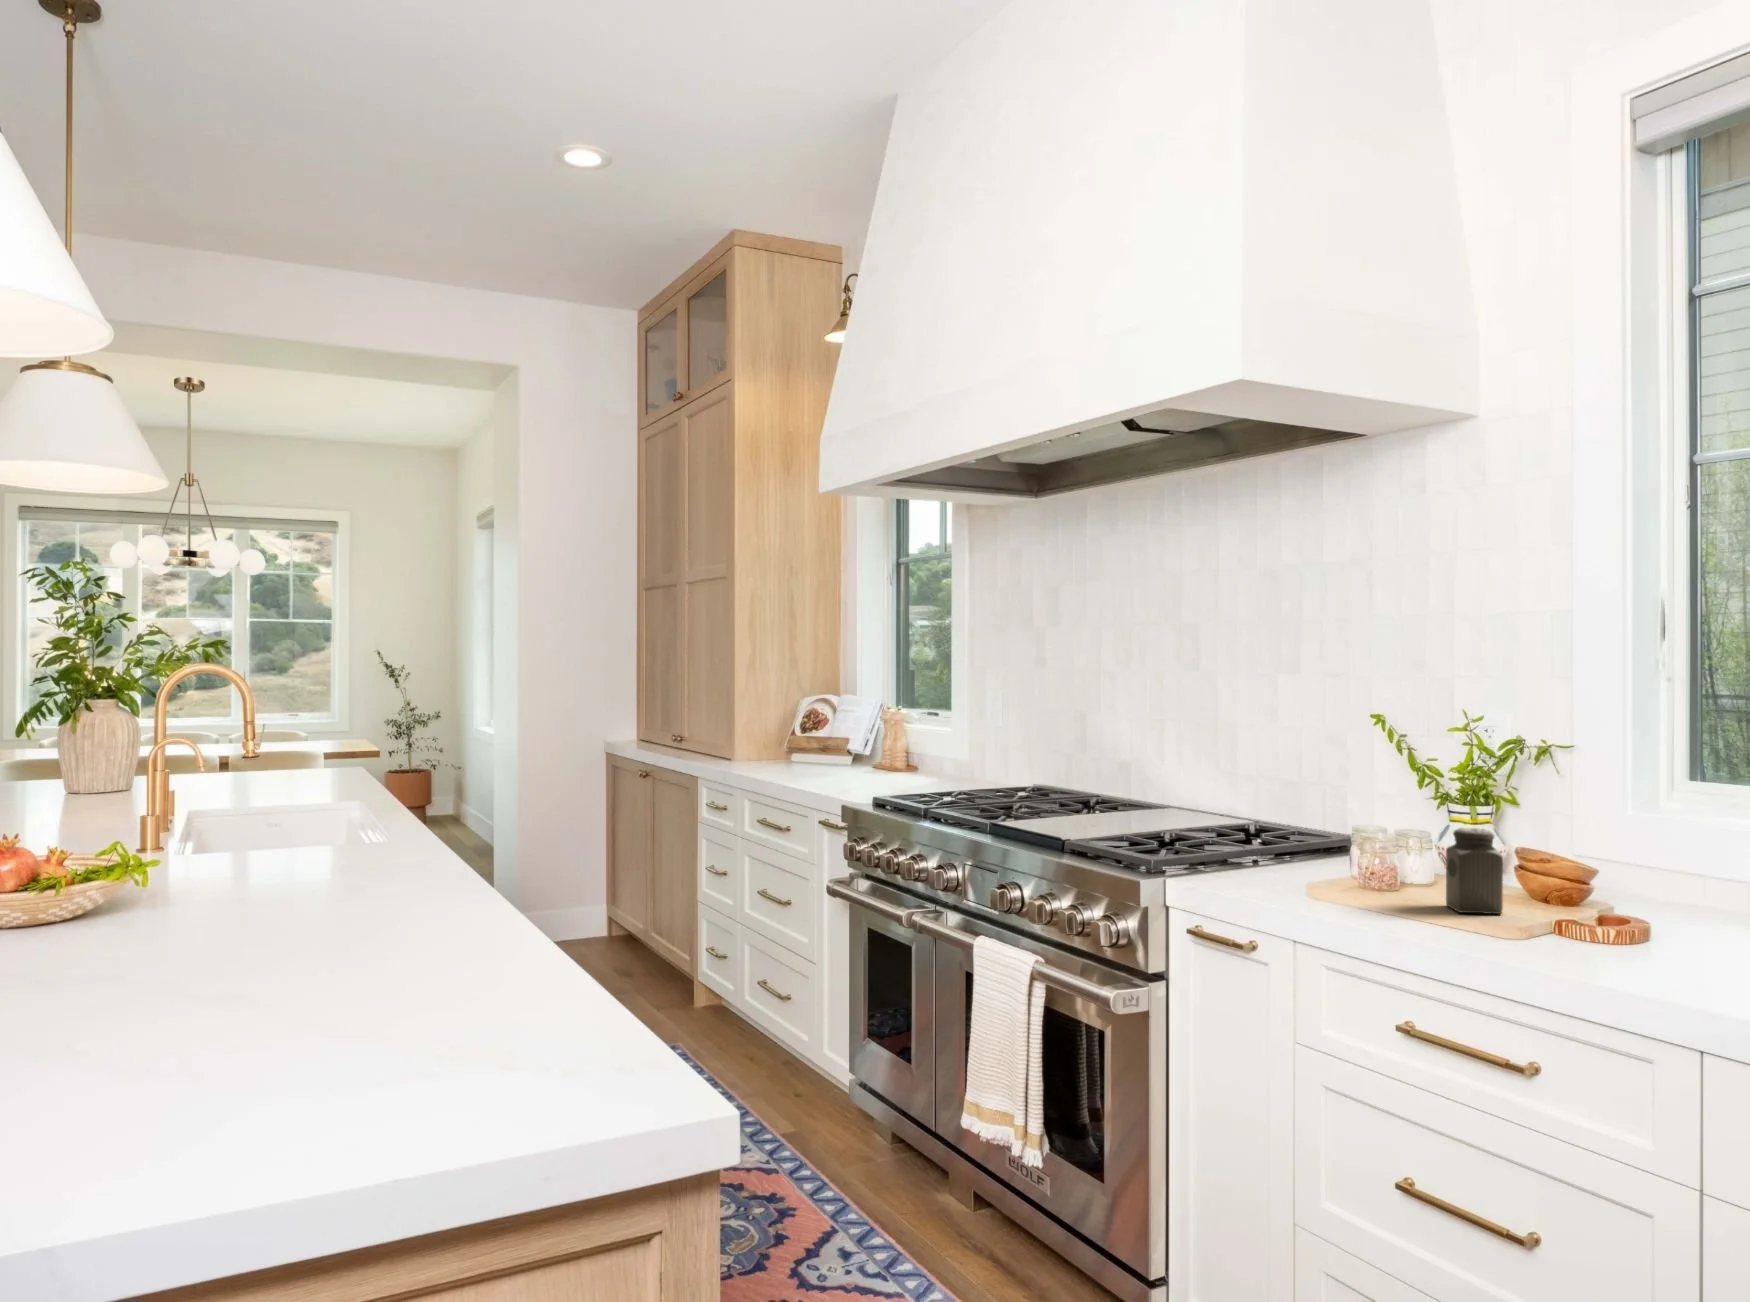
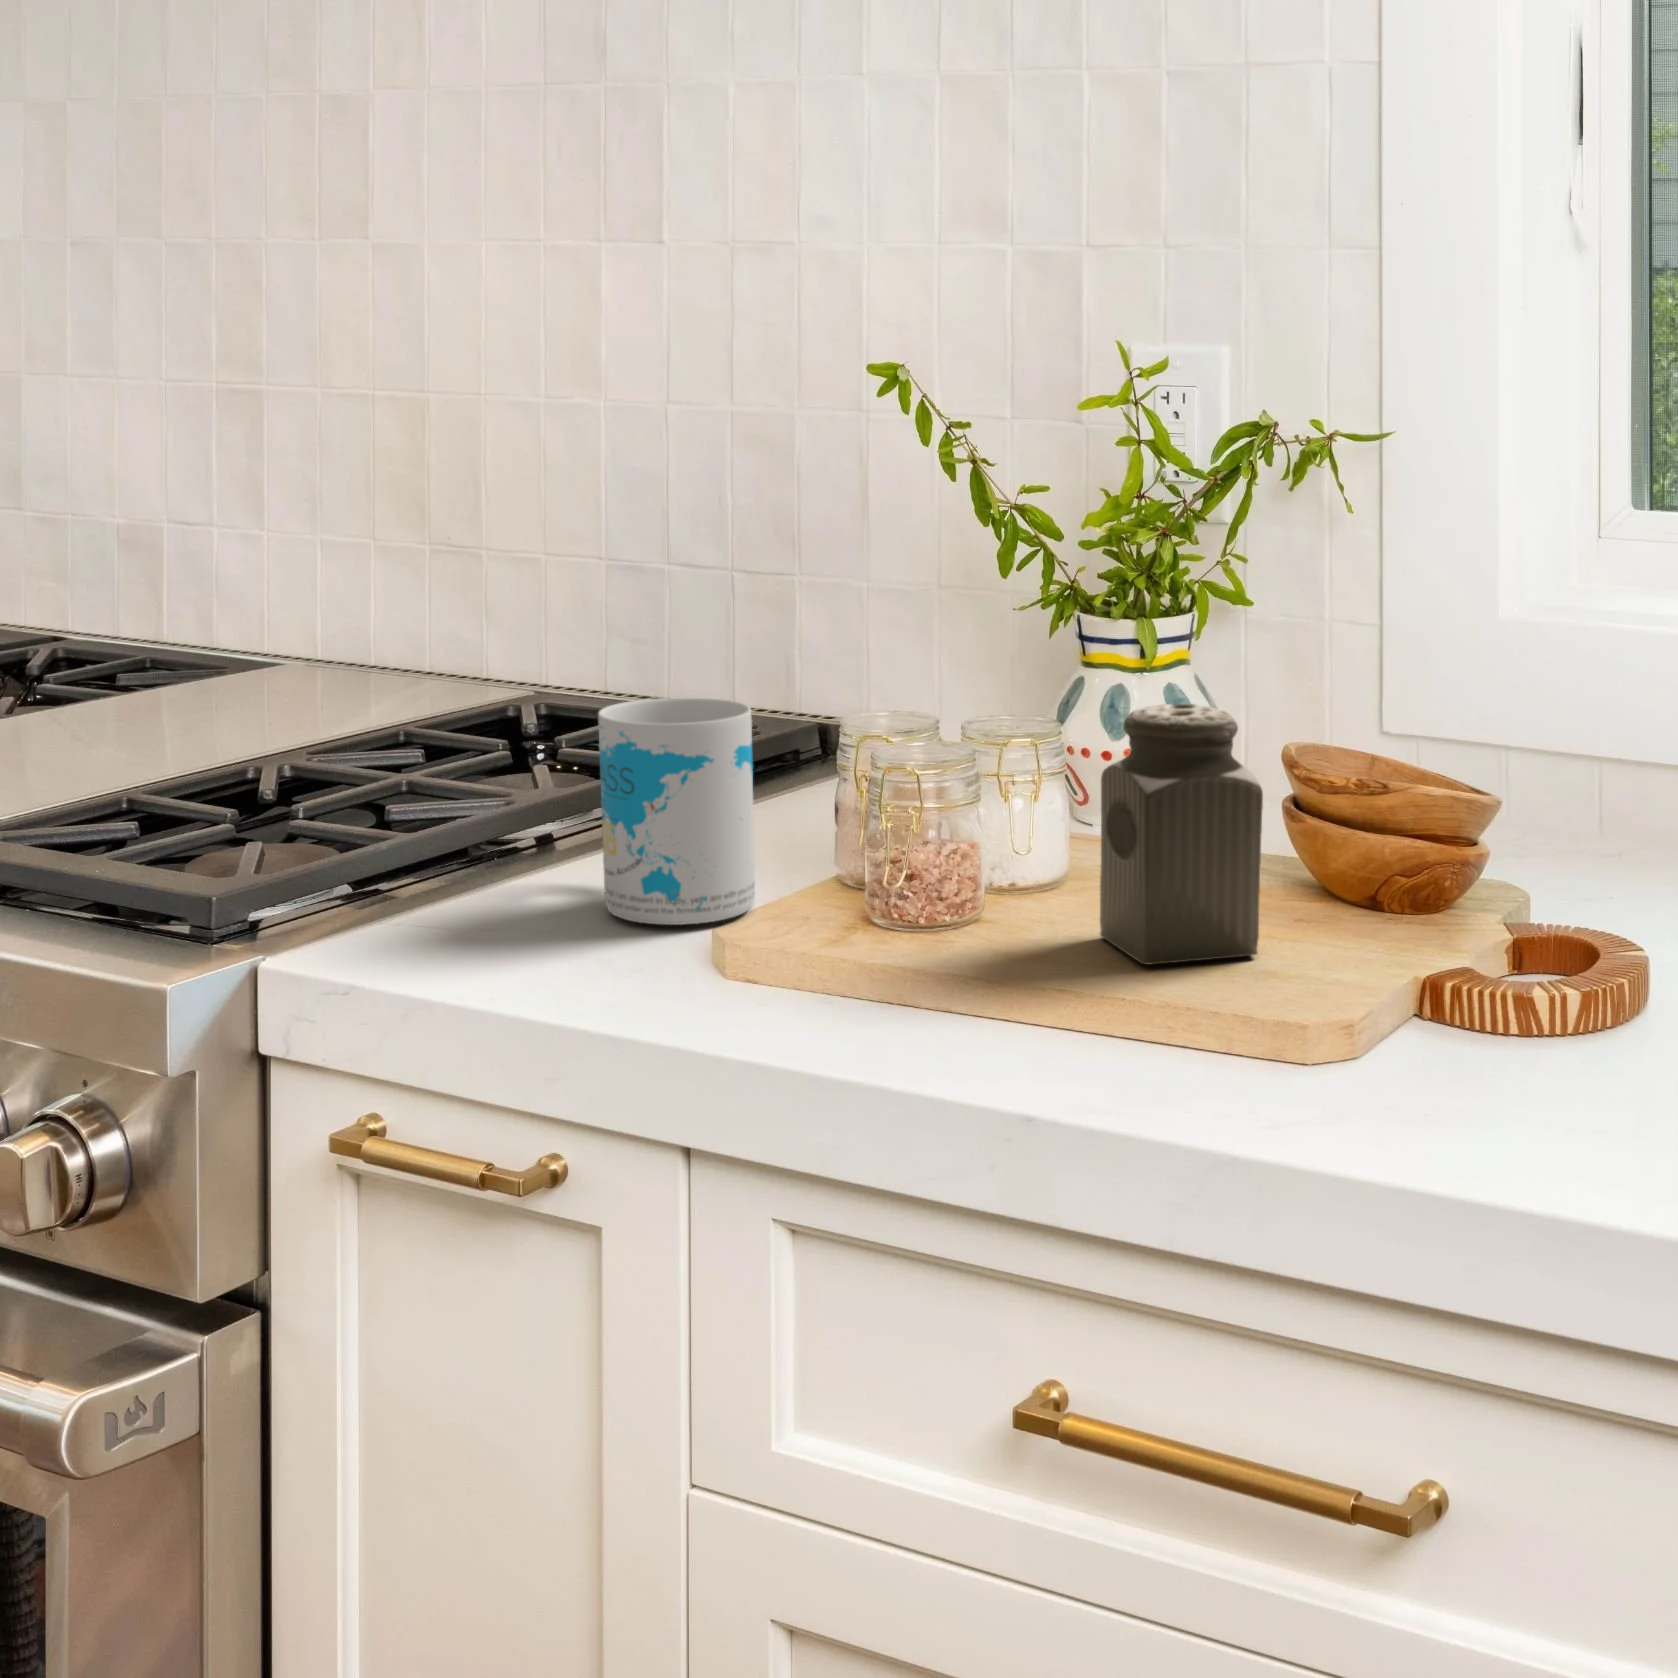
mug: none [1272,818,1324,890] -> present [598,698,755,925]

